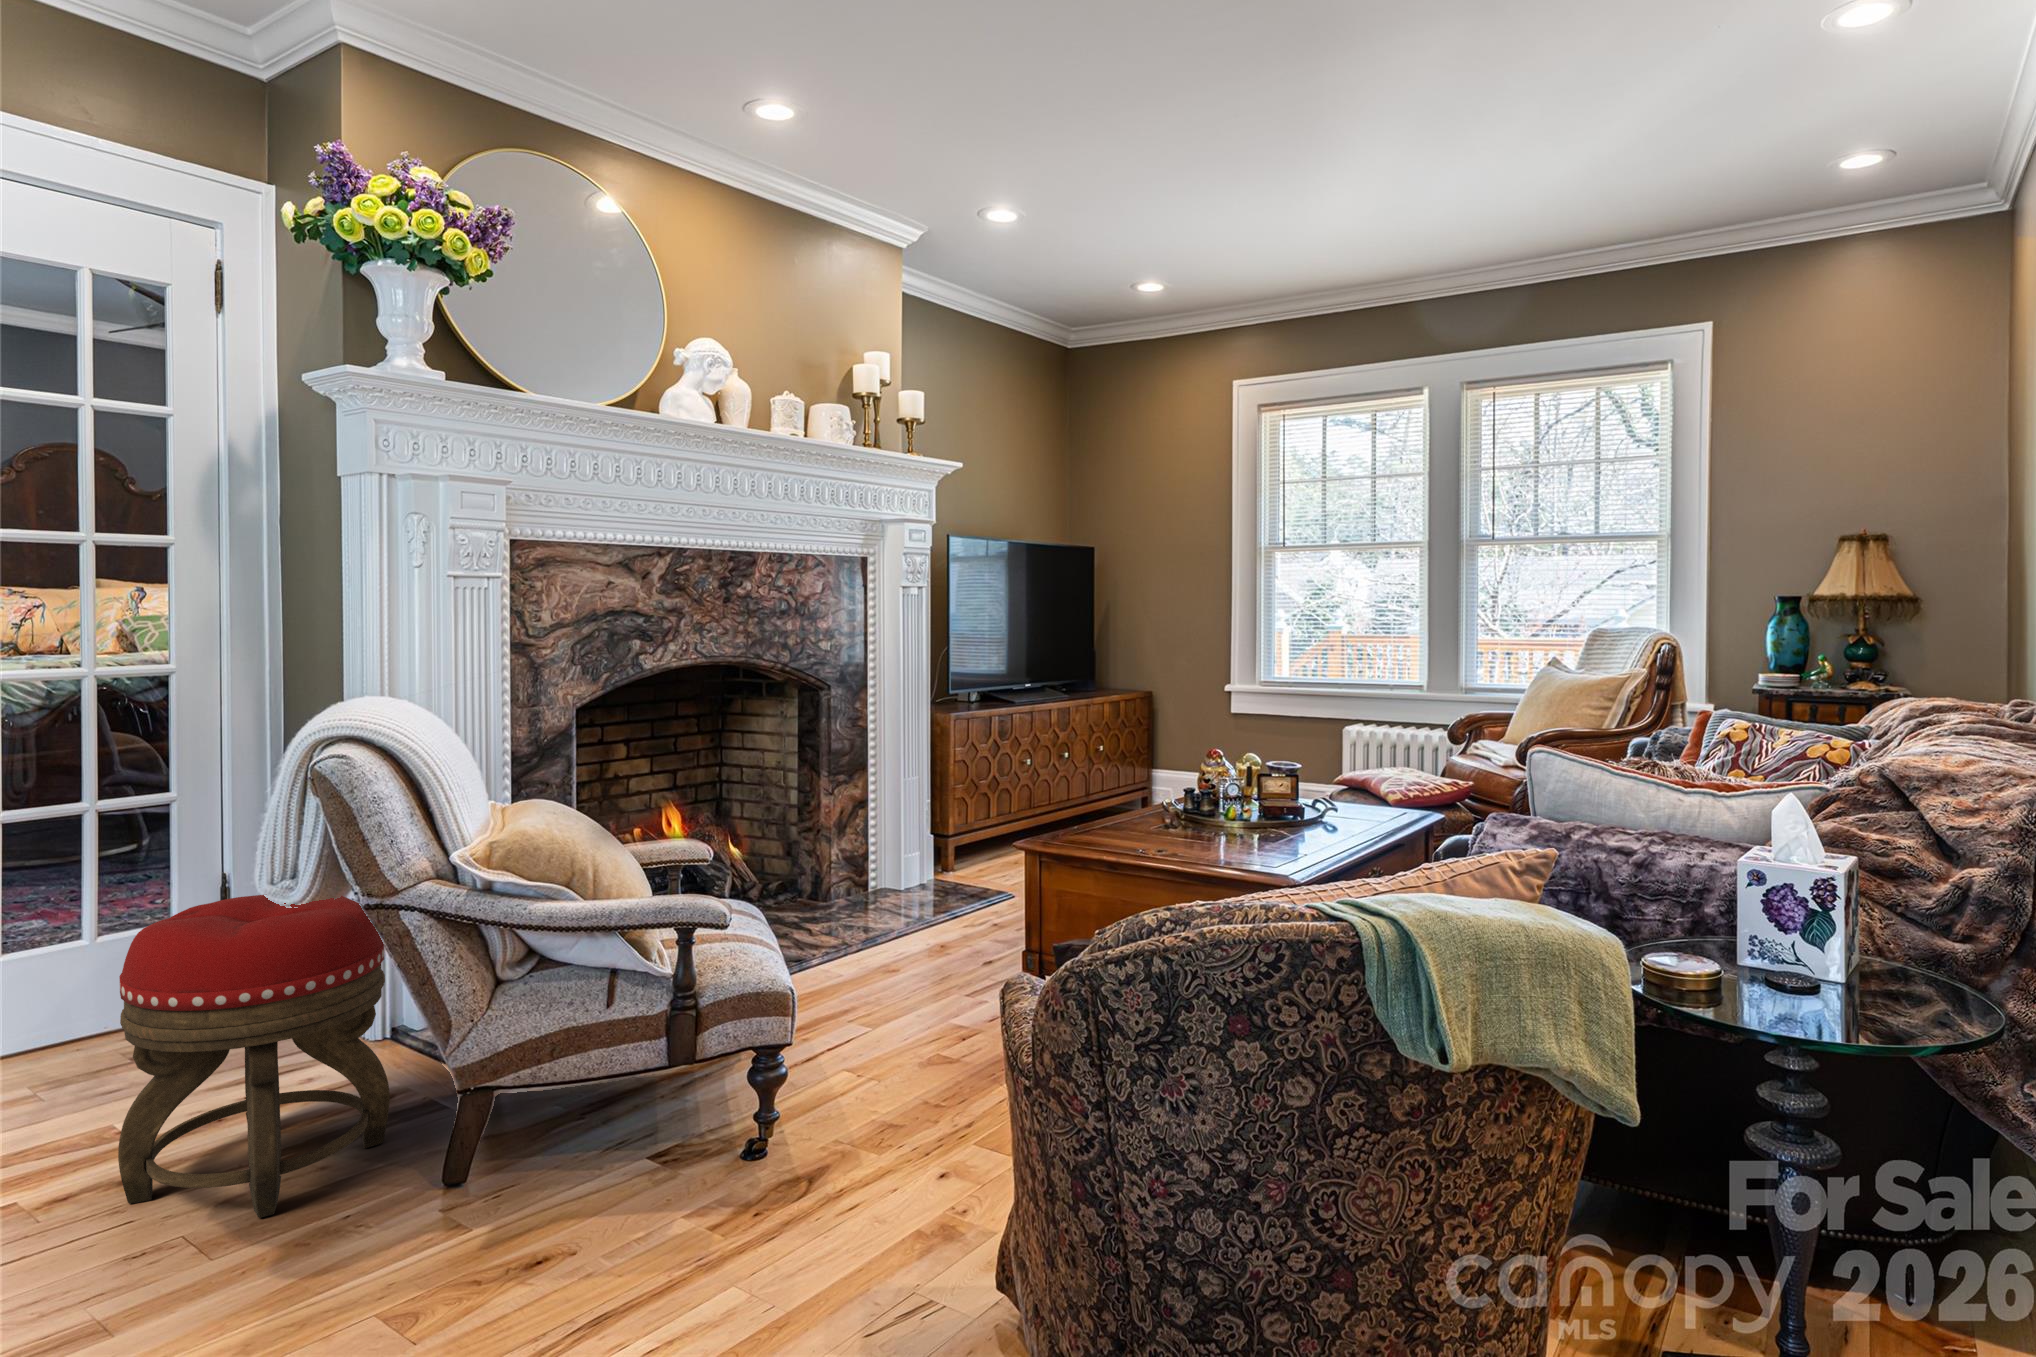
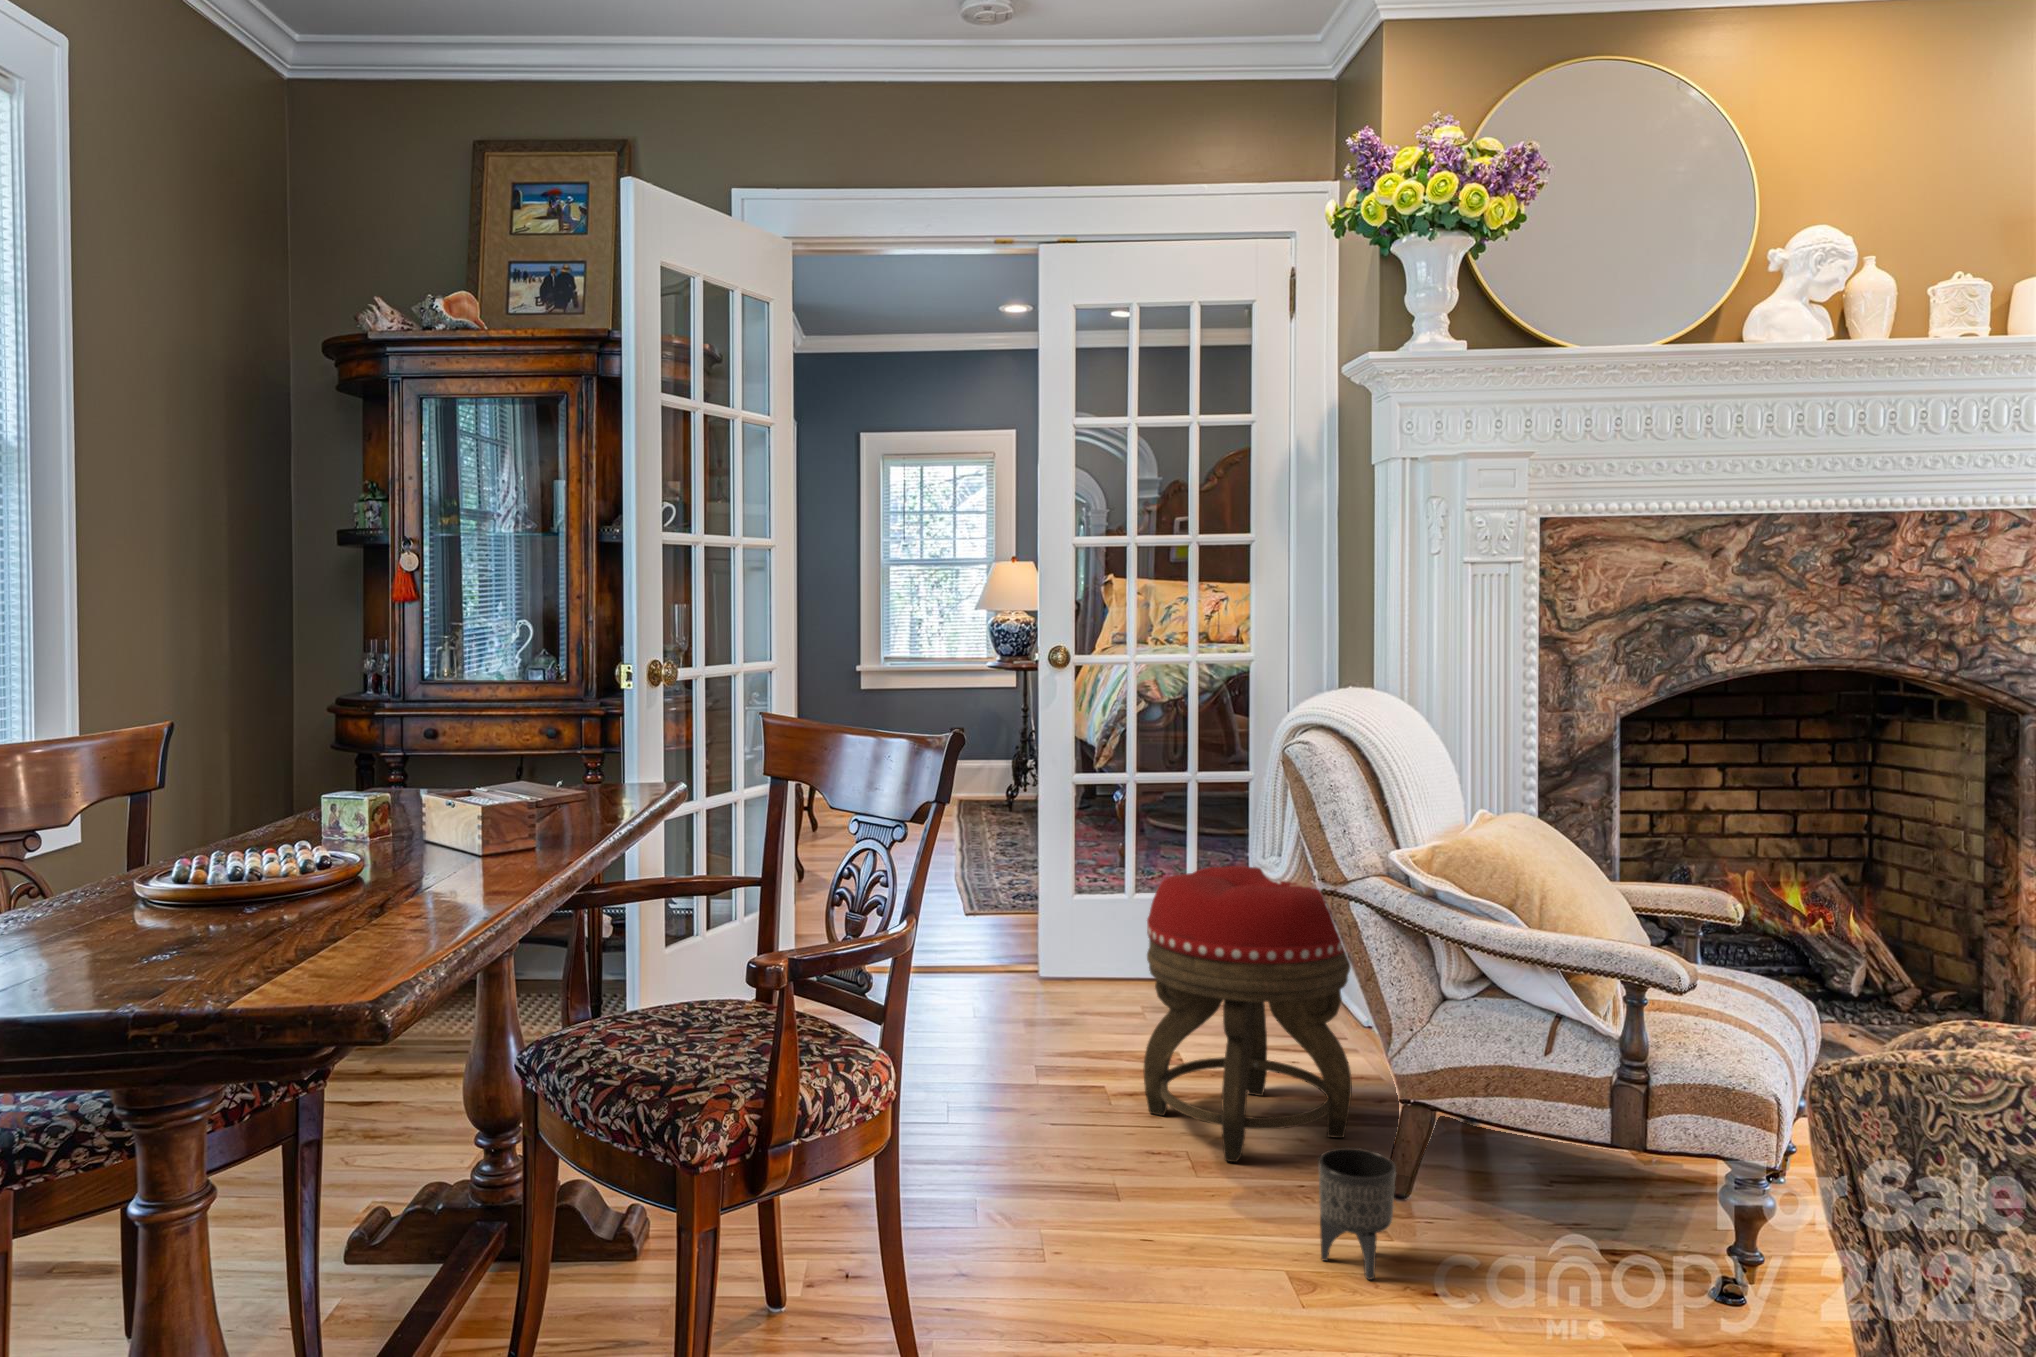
planter: none [411,1145,492,1271] -> present [1318,1148,1396,1280]

